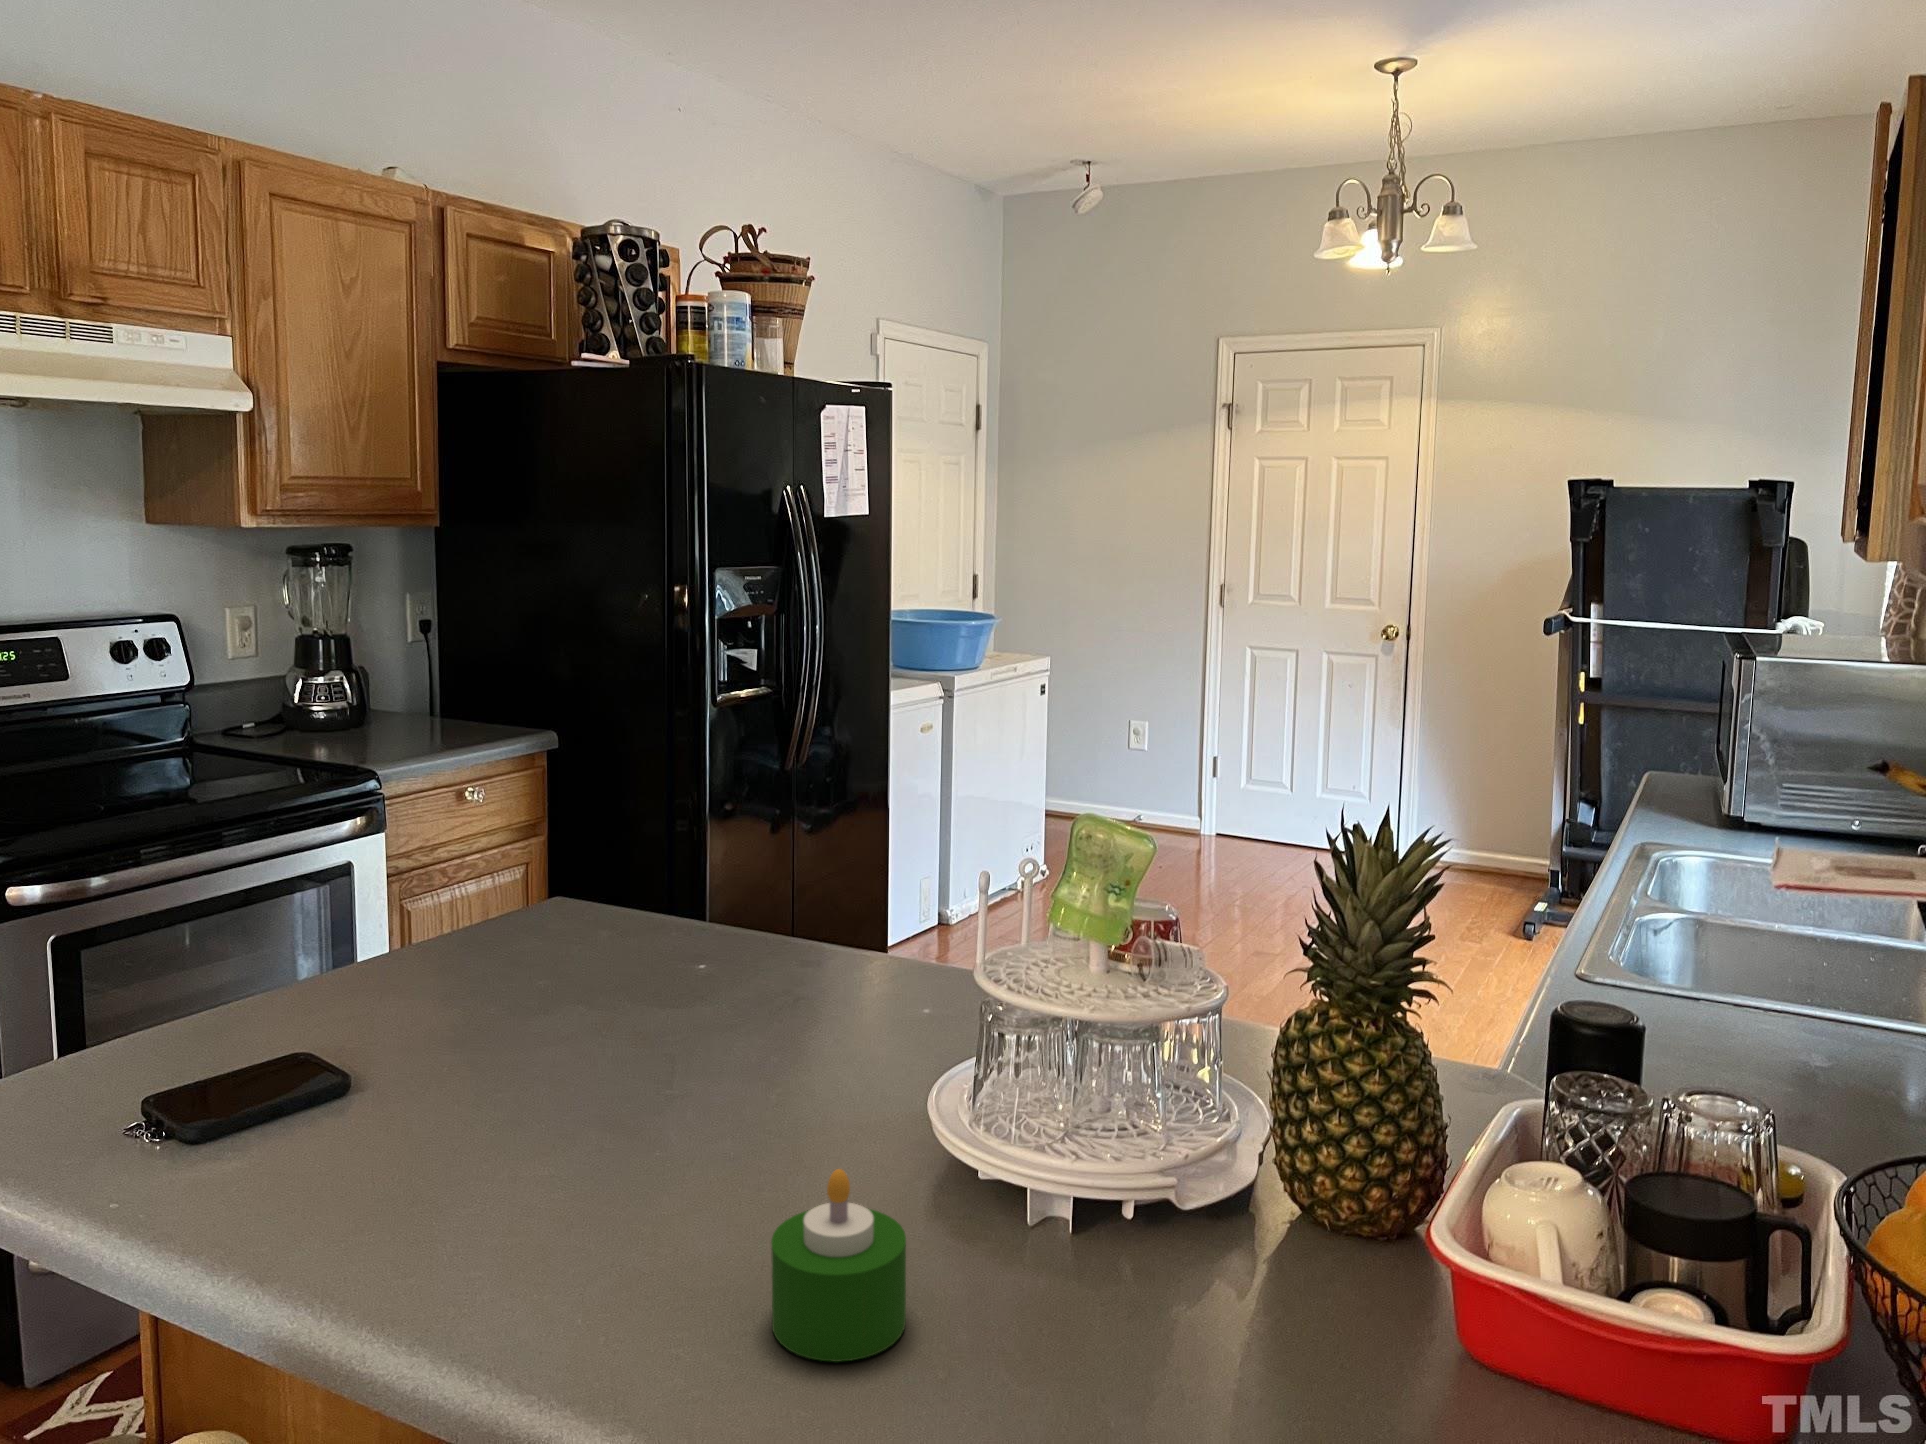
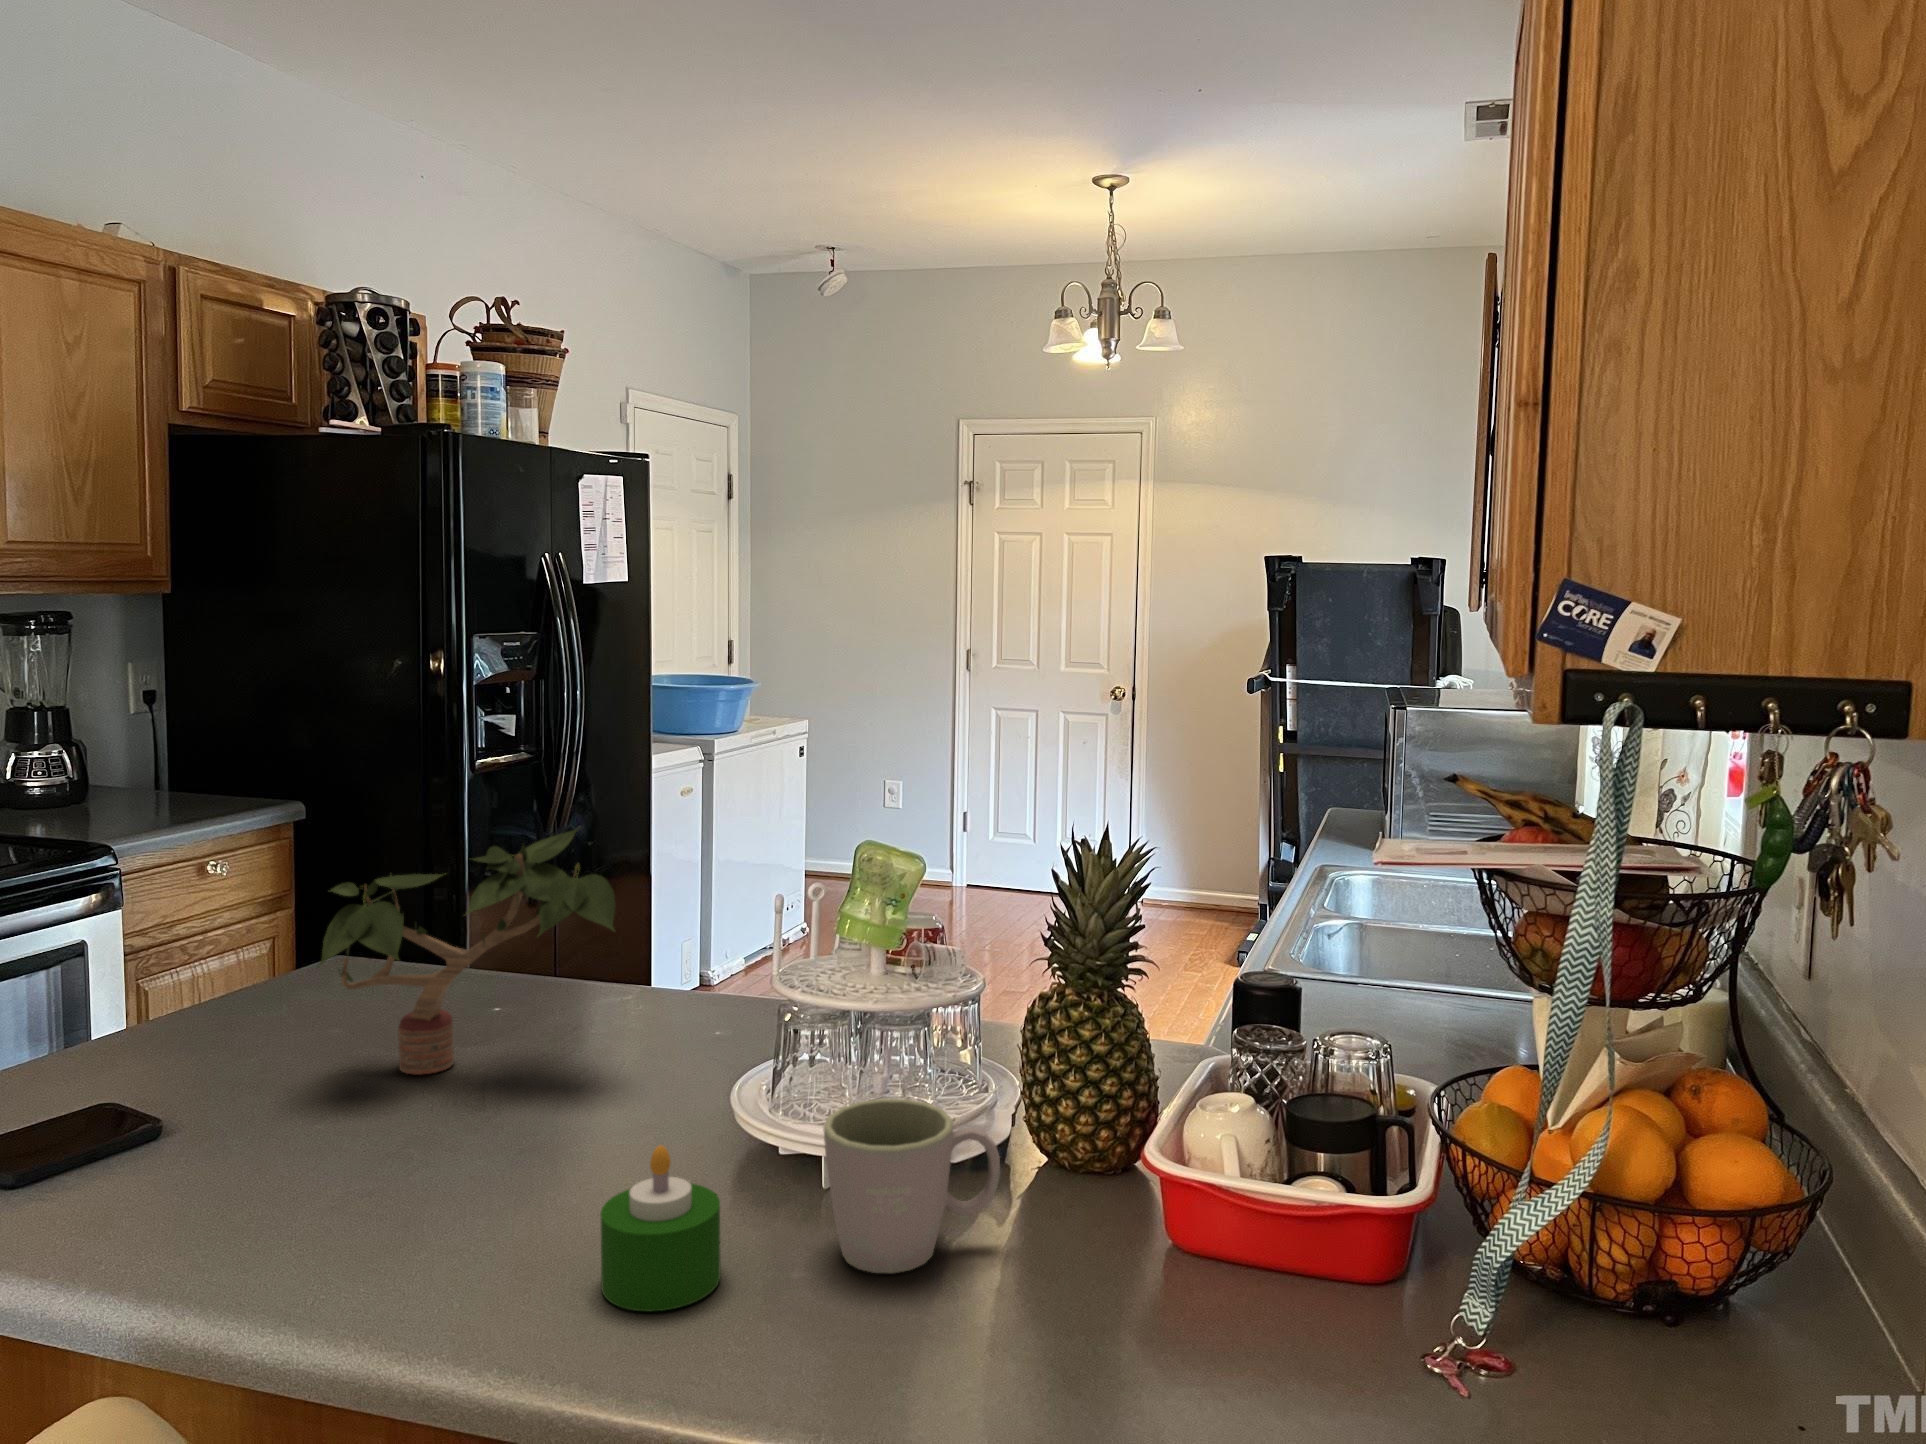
potted plant: none [477,768,866,1038] -> present [319,829,615,1074]
mug: none [1028,1130,1242,1345] -> present [823,1098,1000,1273]

